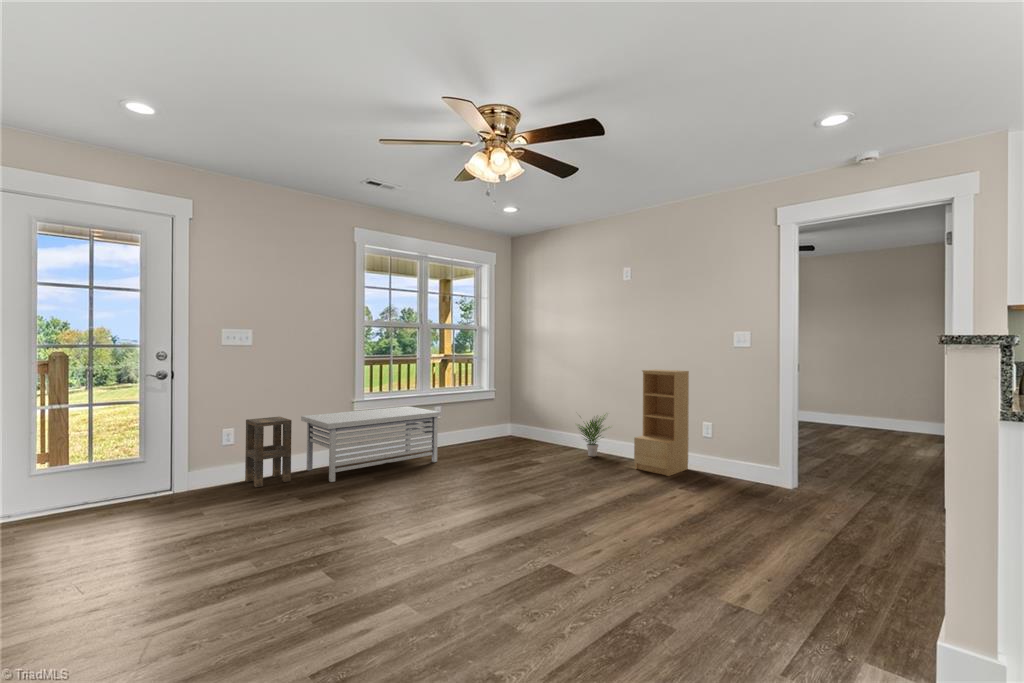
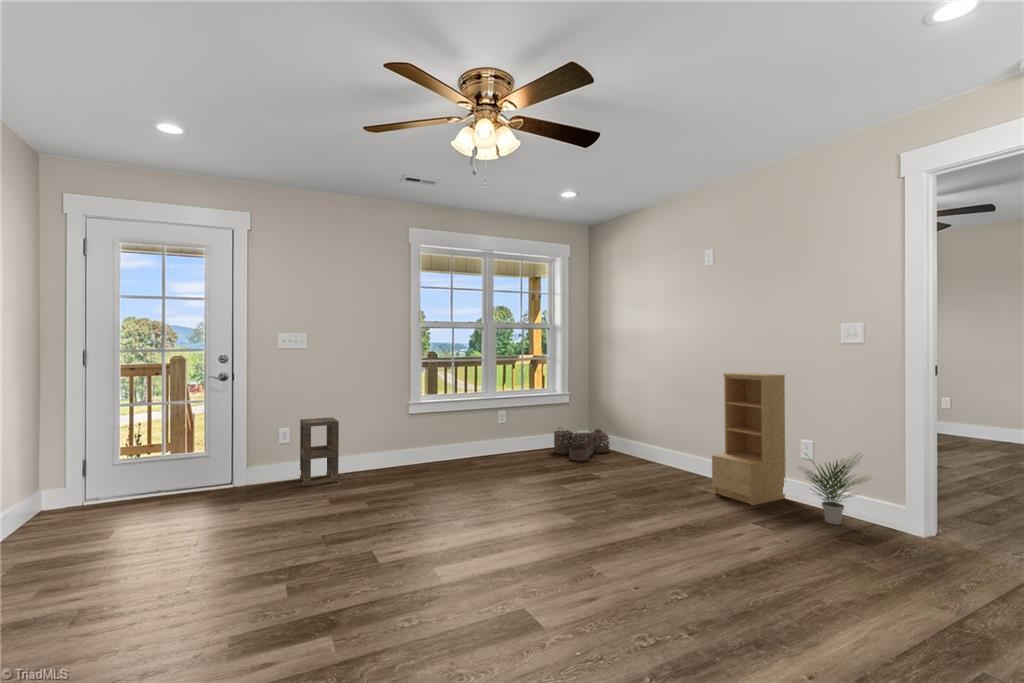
storage bench: present [301,406,441,482] -> none [355,411,494,485]
potted plant: present [577,414,609,456] -> present [800,457,866,525]
woven basket: none [484,419,531,449] -> present [554,429,609,461]

